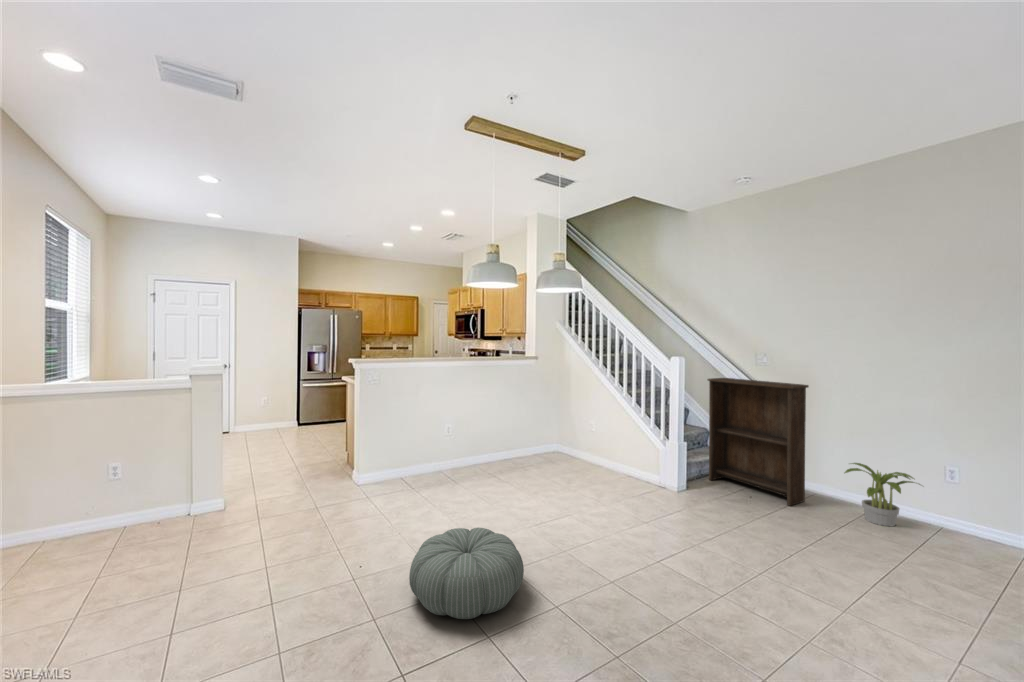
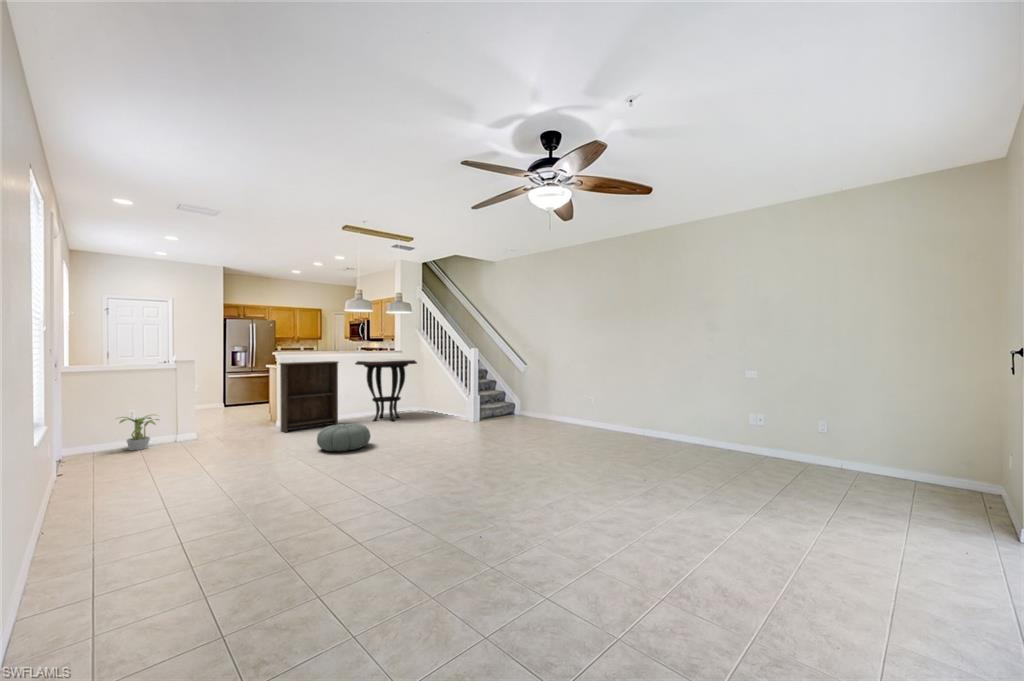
side table: none [471,372,572,482] -> present [355,359,417,421]
bookshelf: present [707,378,809,506] -> present [279,361,339,433]
potted plant: present [845,463,920,526] -> present [119,415,159,450]

